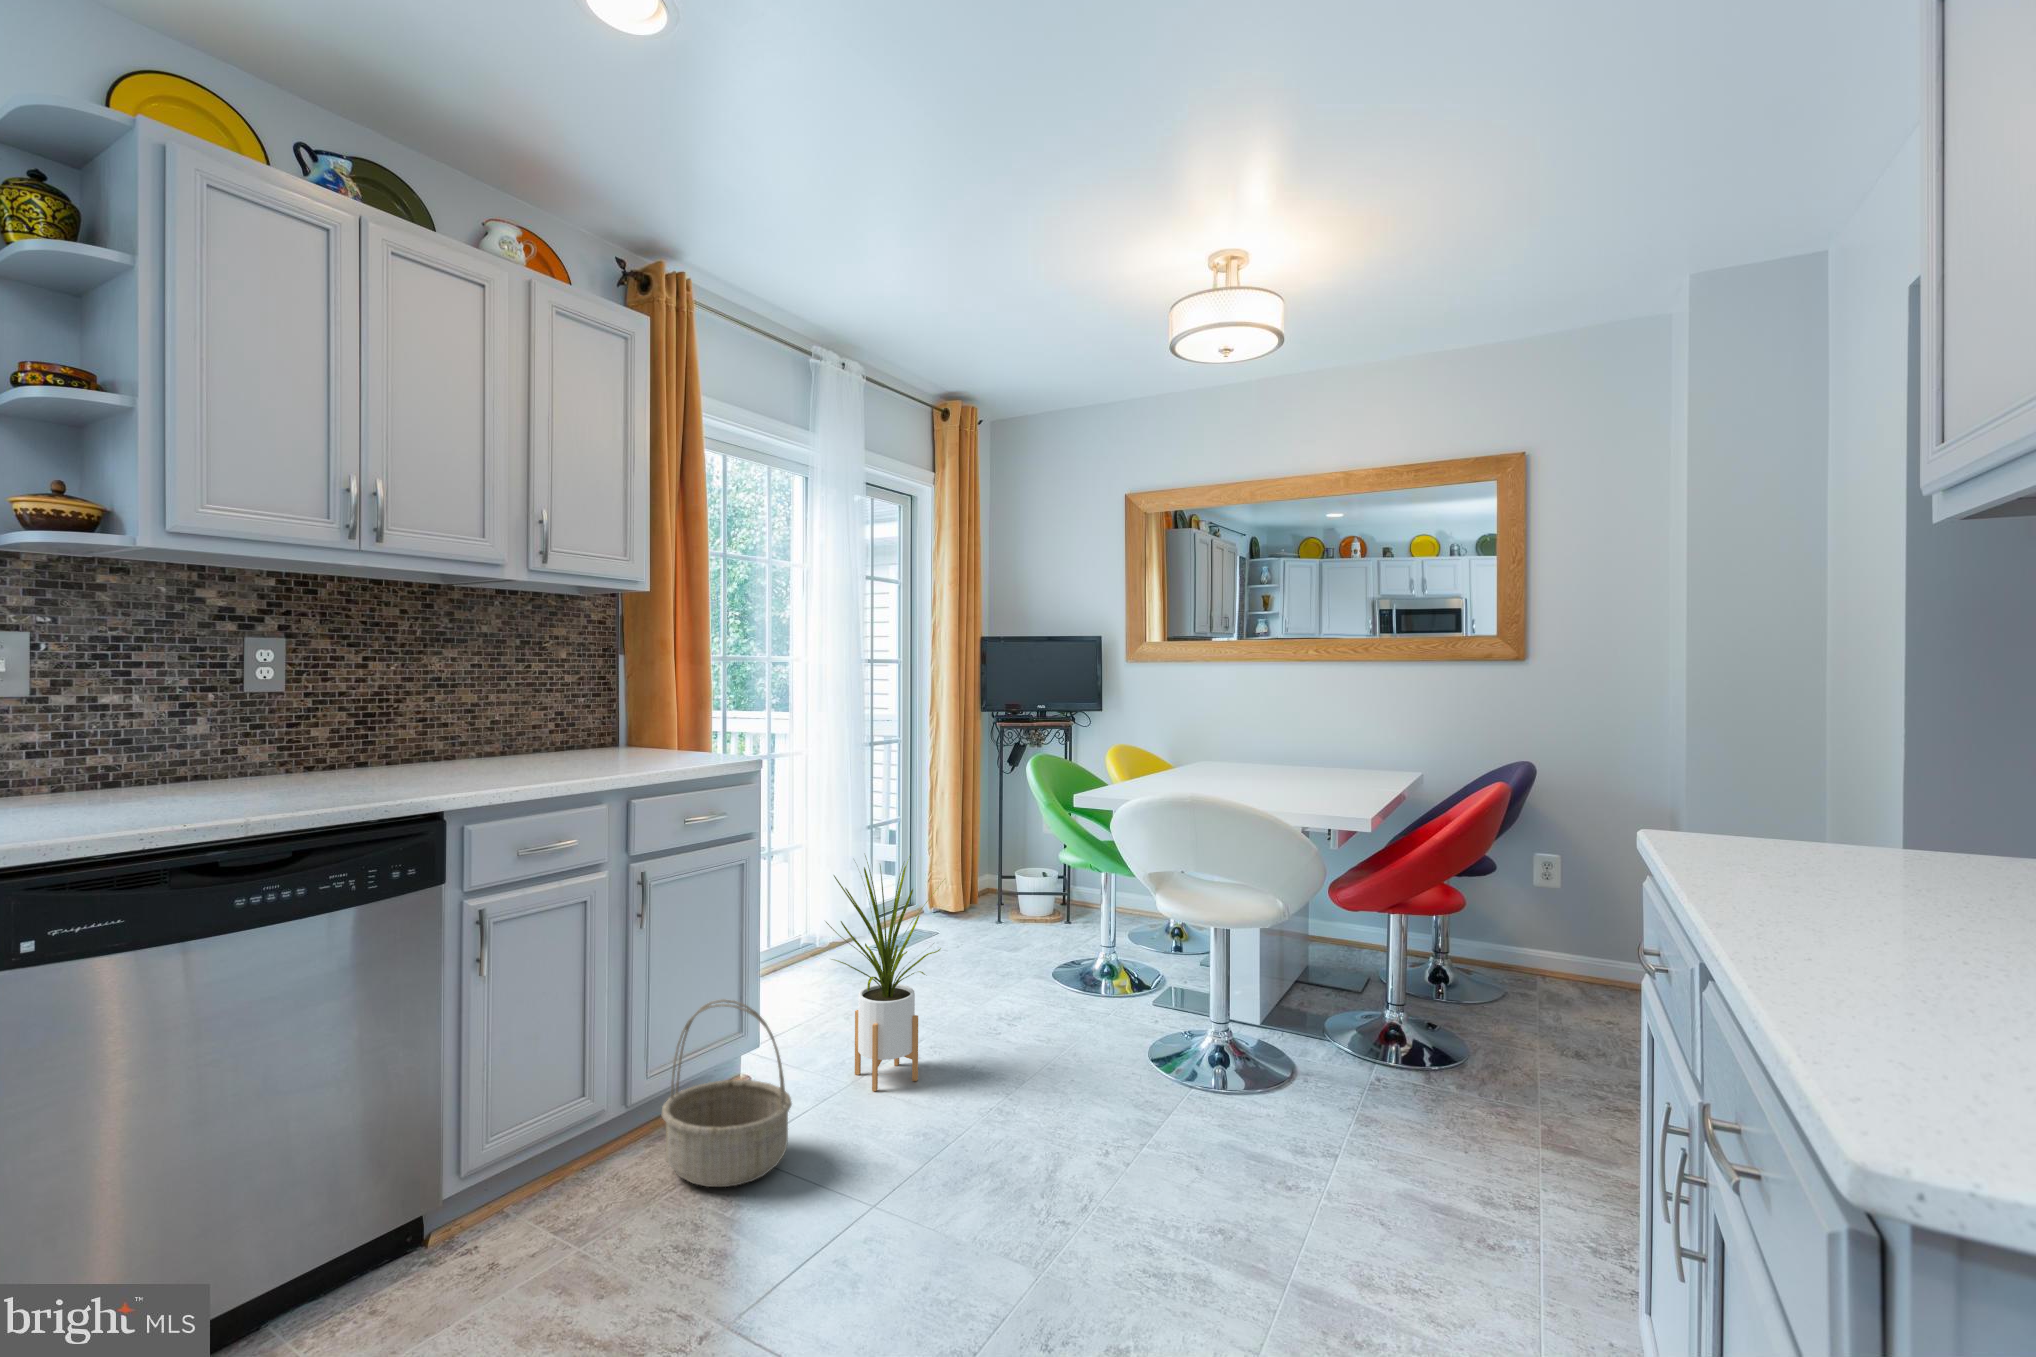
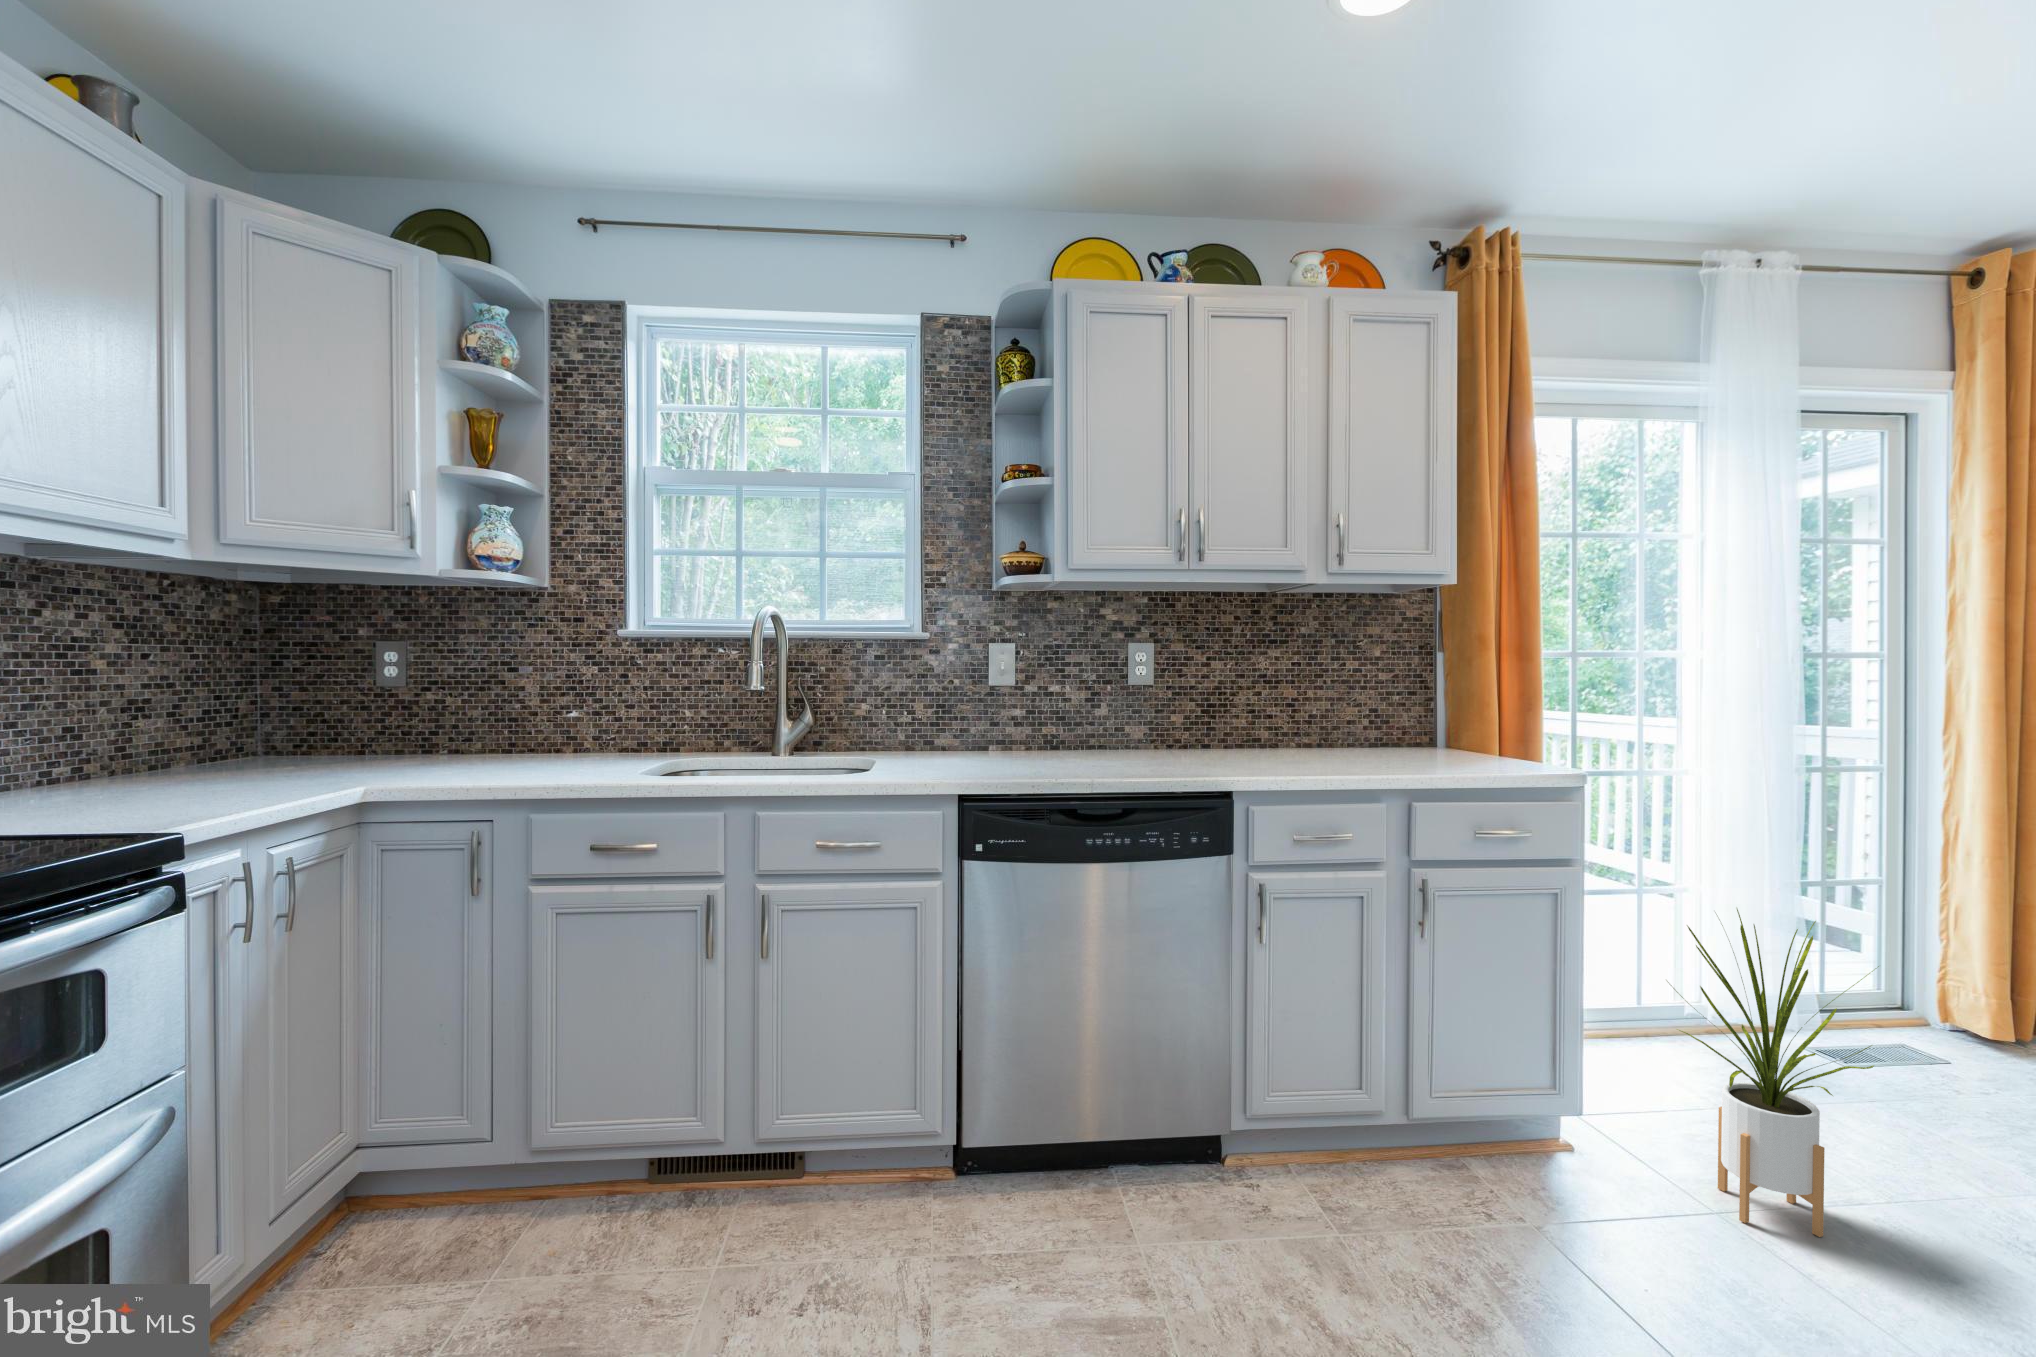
basket: present [662,999,792,1187] -> none [1437,1034,1595,1256]

